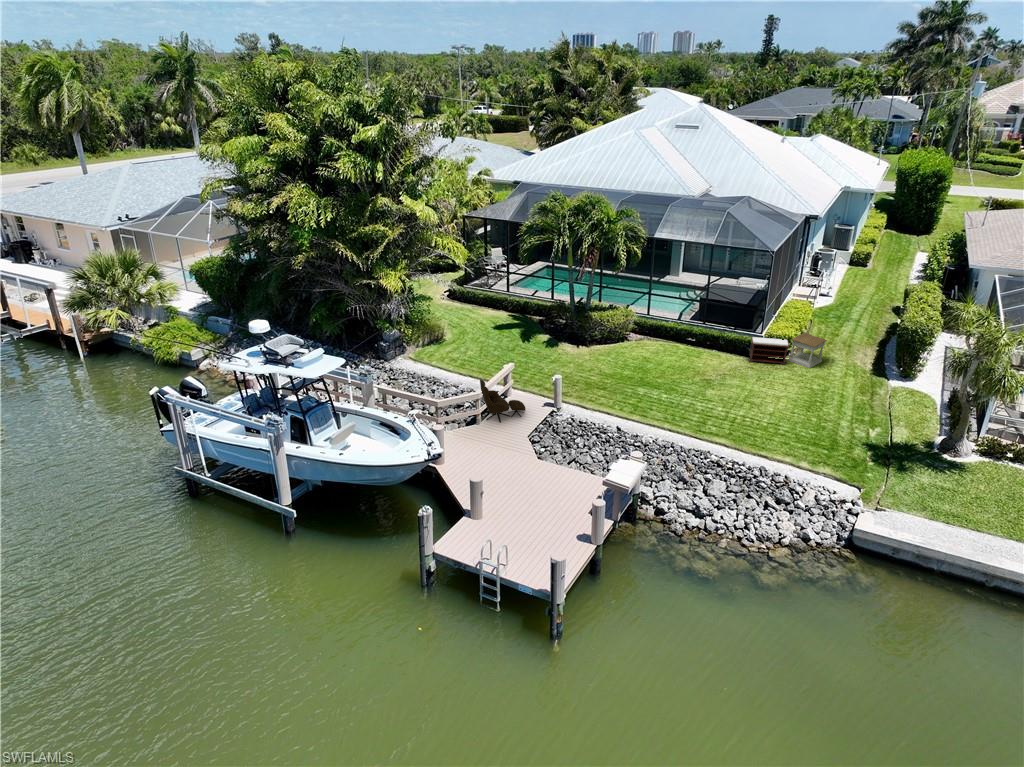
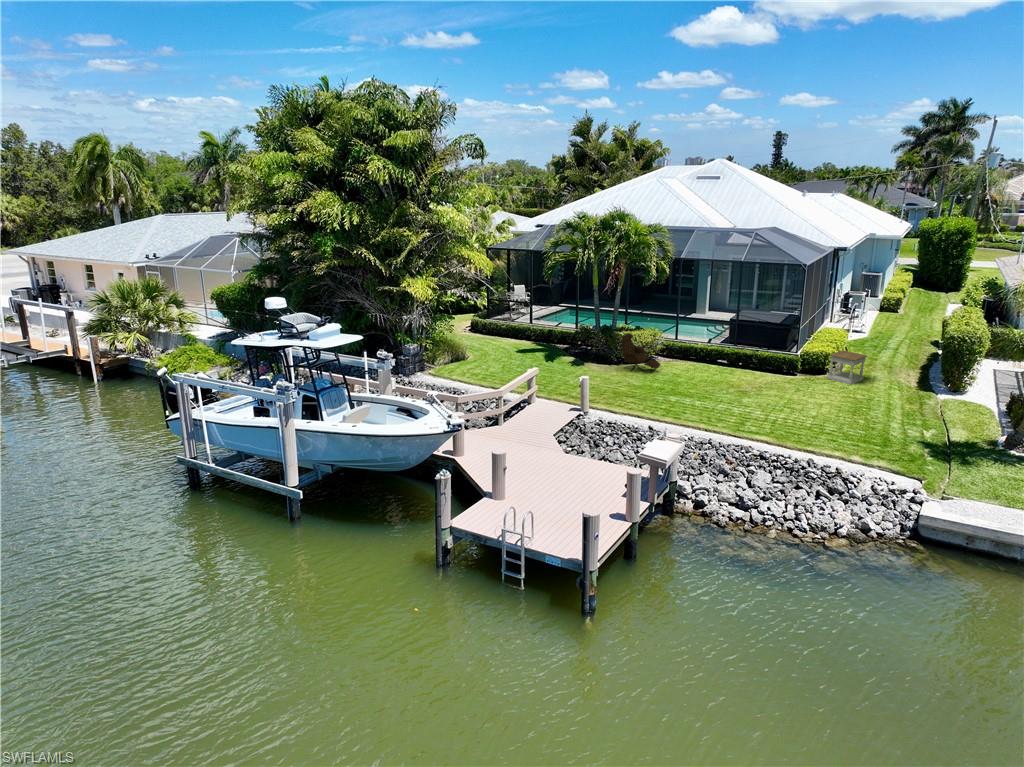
bench: present [749,337,789,365] -> none [785,353,828,382]
lounge chair: present [480,380,525,423] -> present [622,333,660,372]

